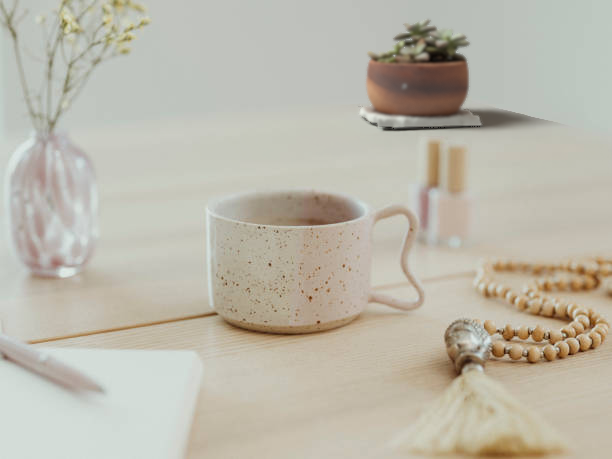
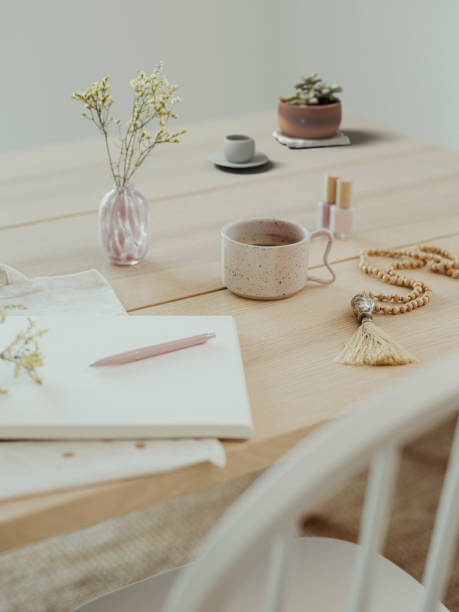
teacup: none [245,99,344,150] -> present [208,134,269,168]

